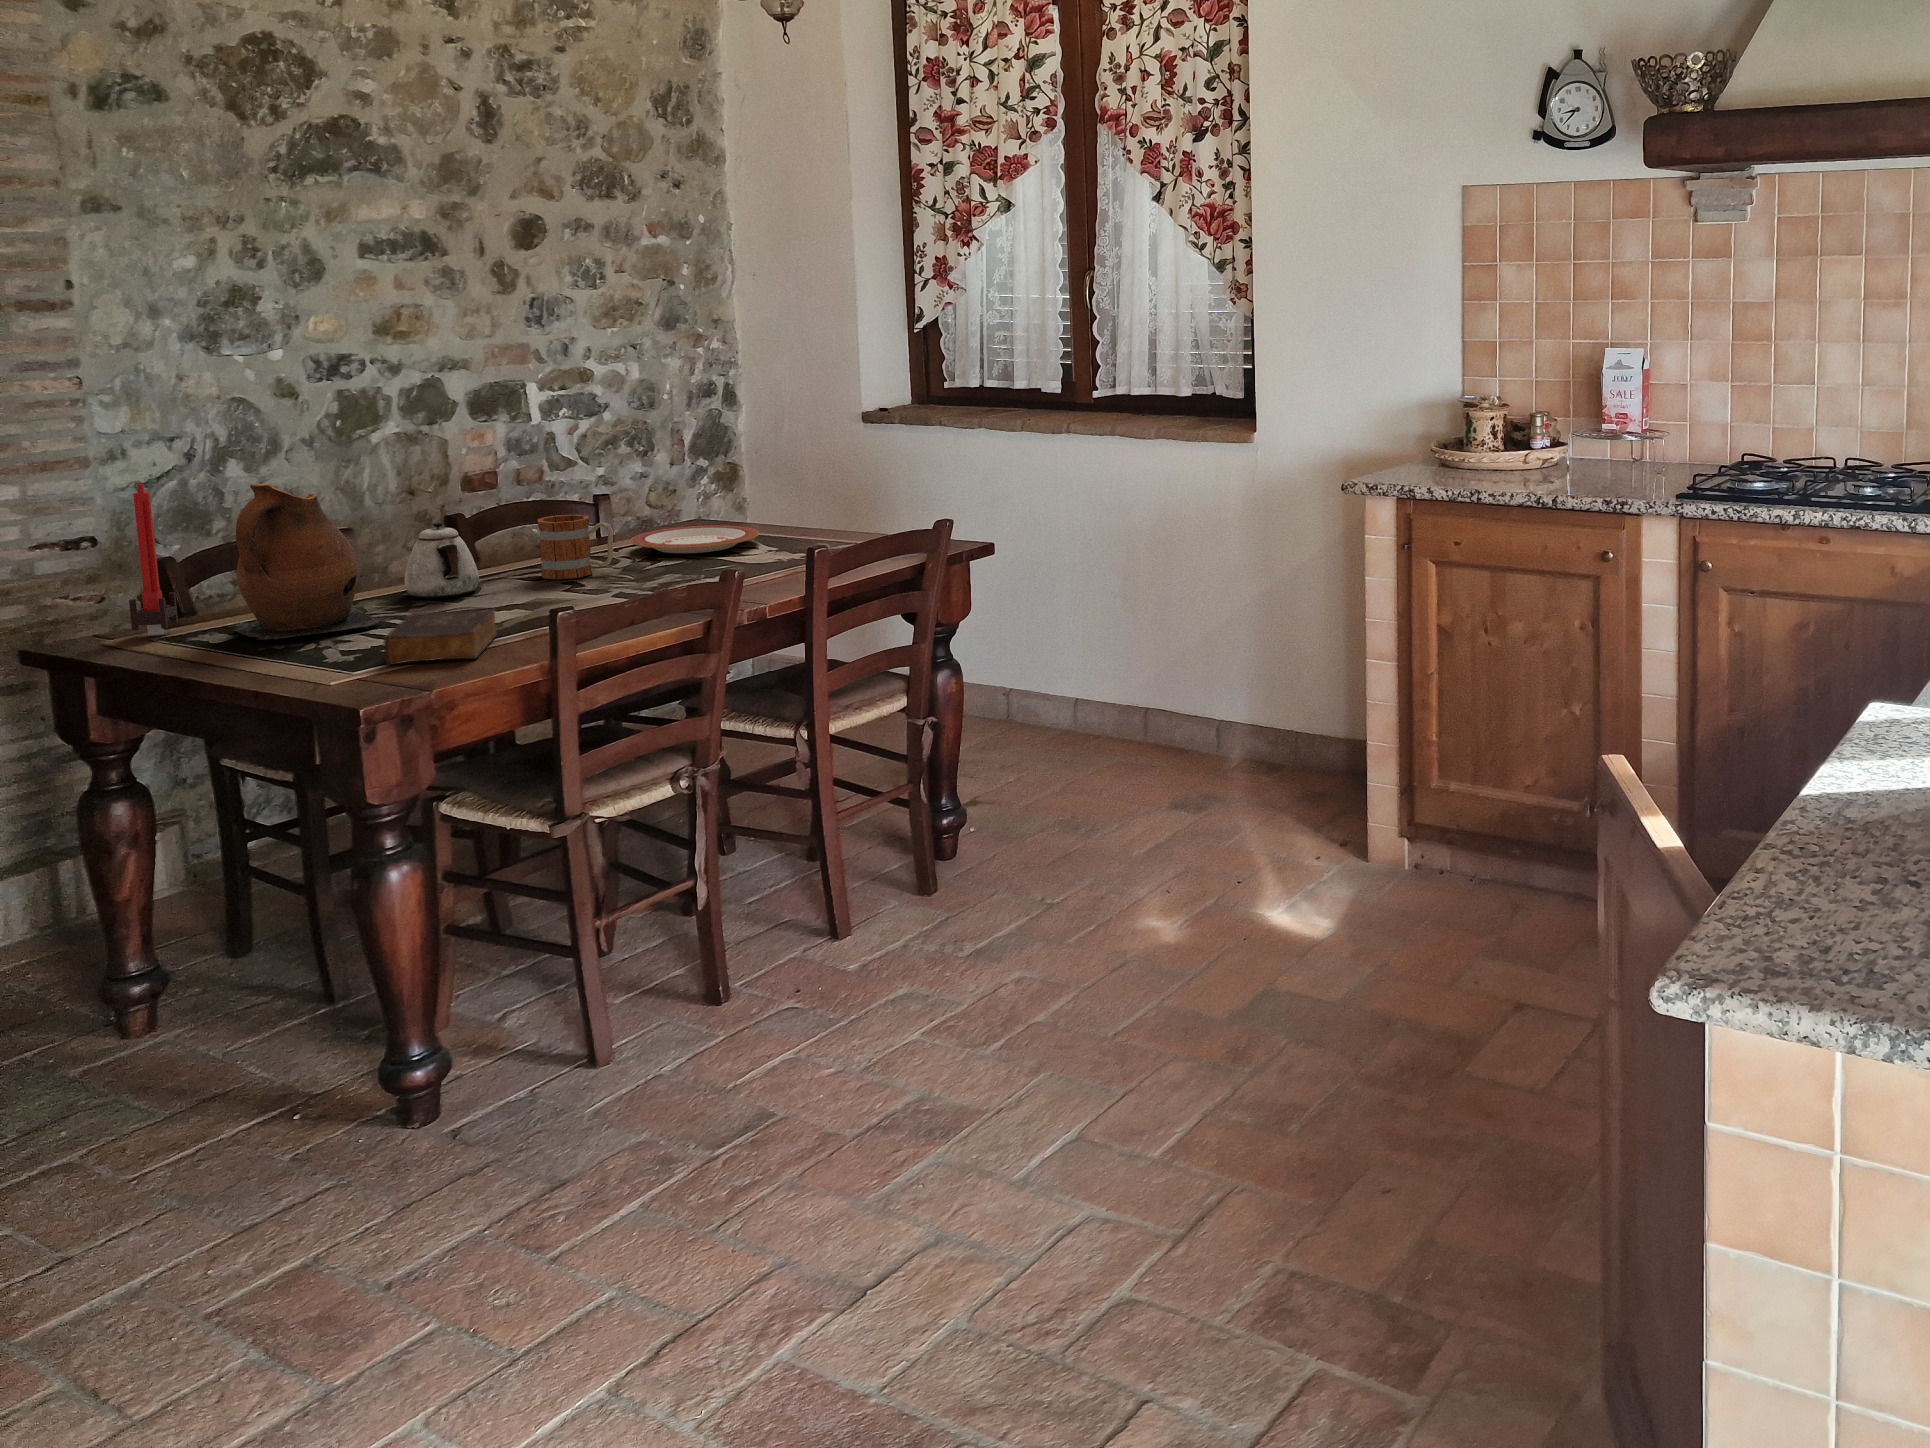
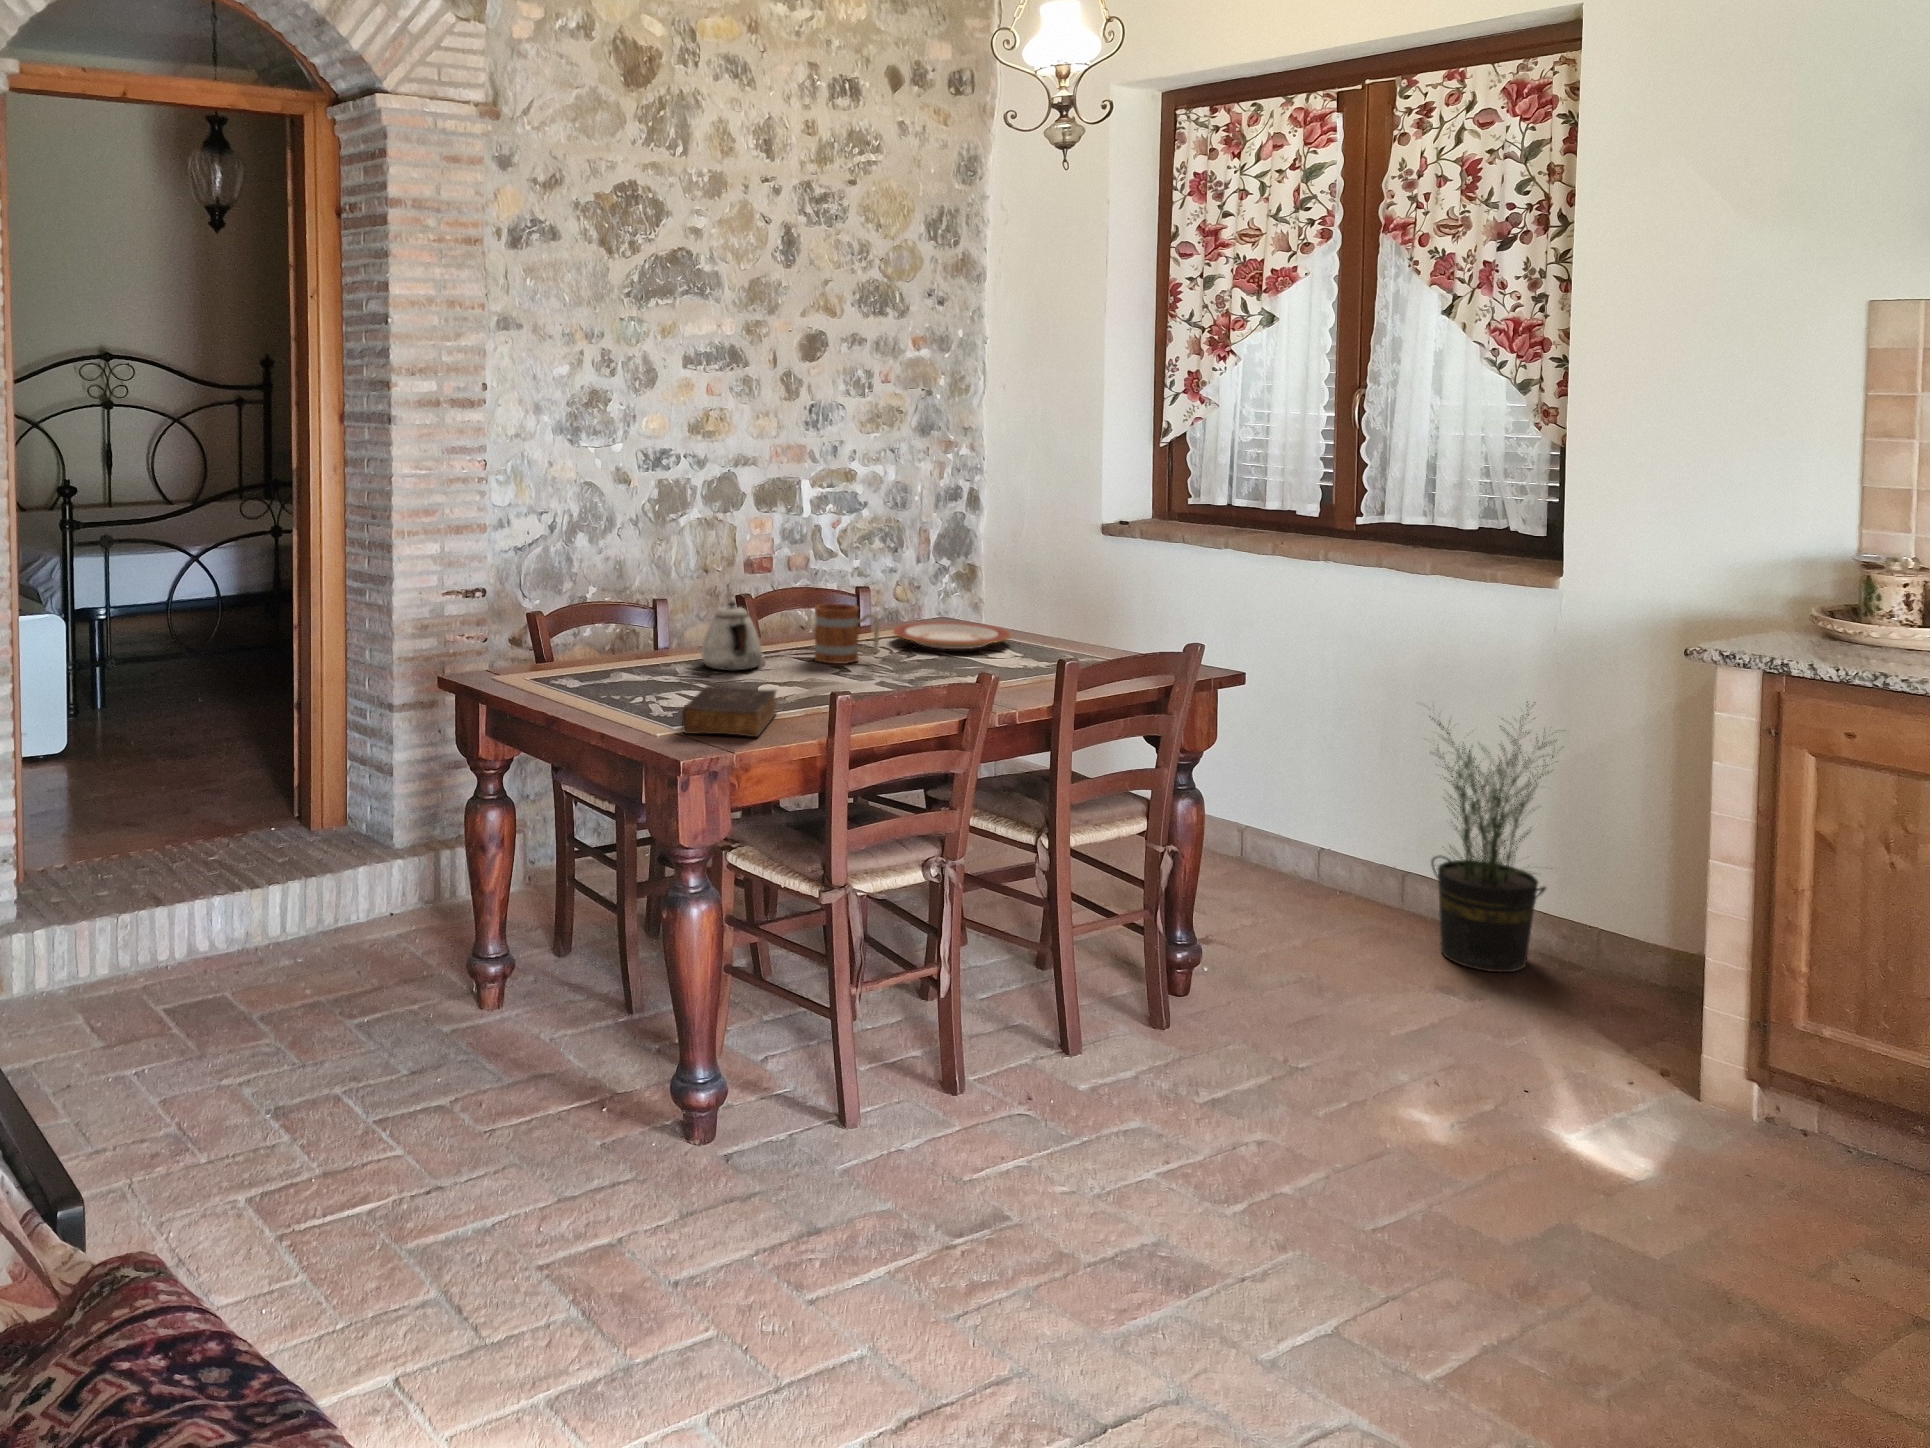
candle: present [129,484,178,635] -> none [494,551,527,680]
ceramic pitcher: present [229,484,379,640] -> none [563,558,680,696]
potted plant: none [1144,550,1266,795] -> present [1430,702,1565,972]

